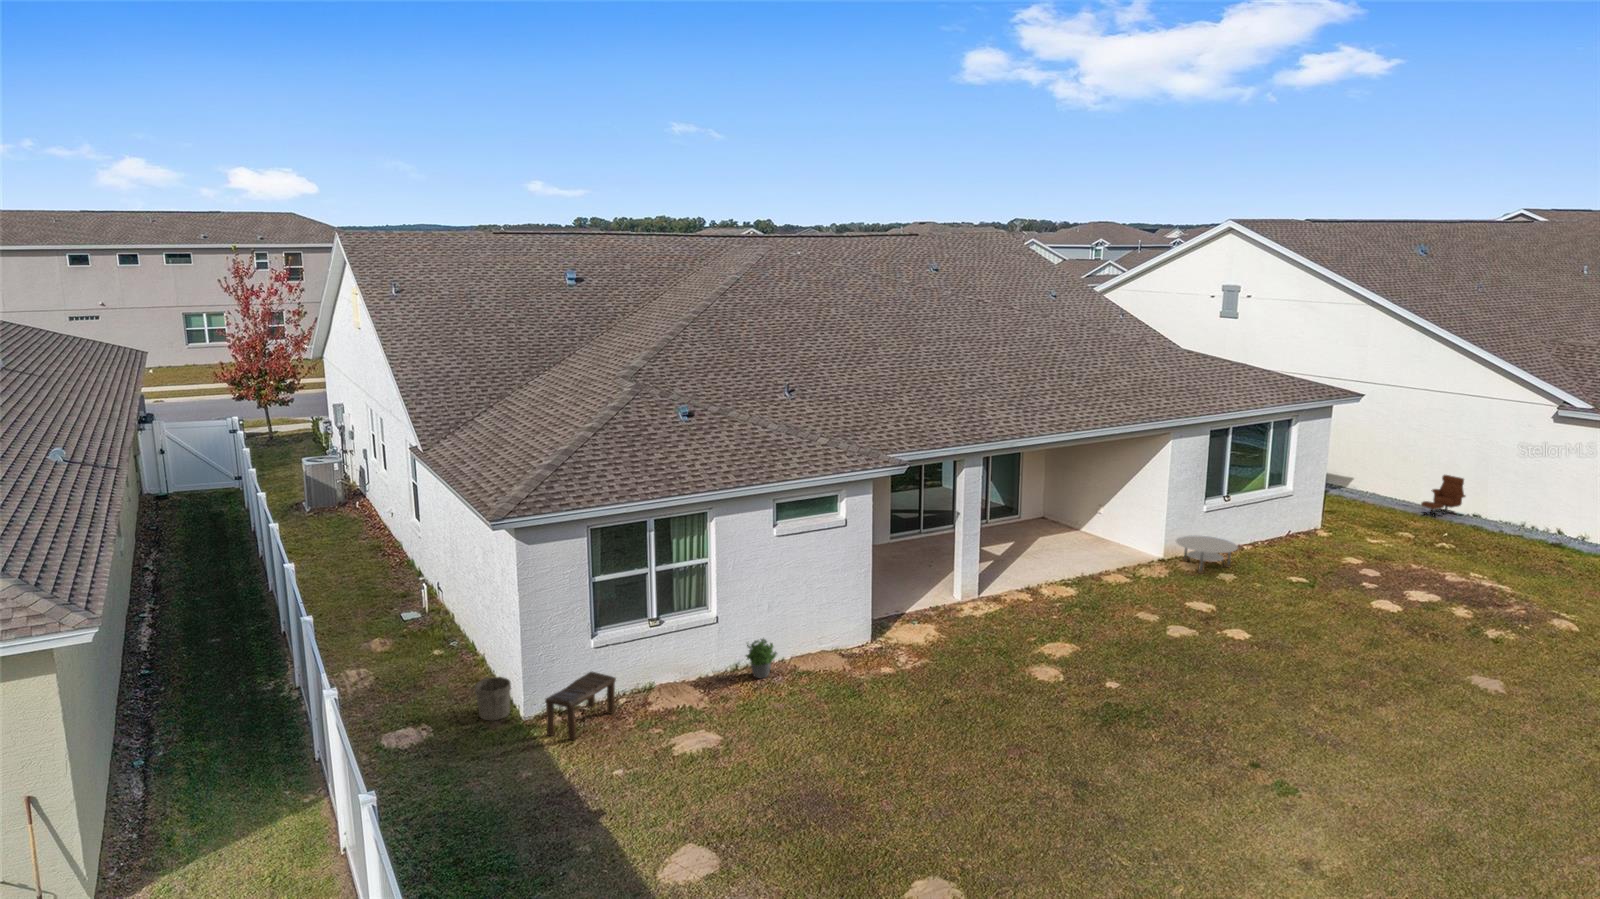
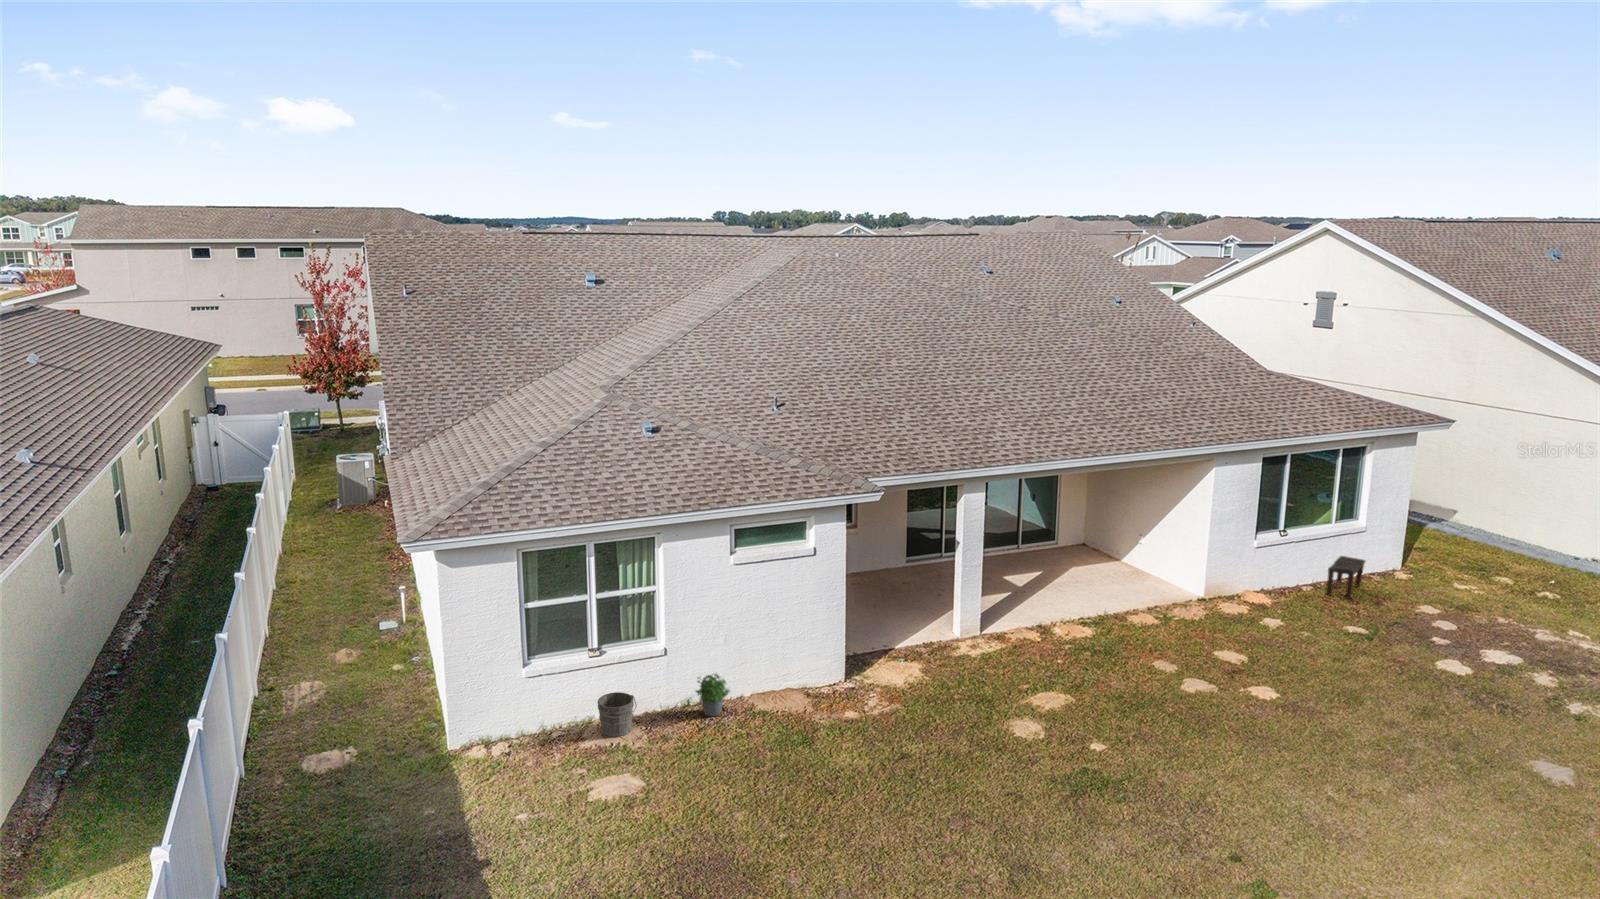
lounge chair: present [1421,475,1465,516] -> none [1530,511,1586,561]
round table: present [1176,535,1238,574] -> none [1218,573,1289,618]
bench: present [545,672,616,740] -> present [1326,556,1365,599]
bucket: present [474,677,511,720] -> present [597,692,637,737]

